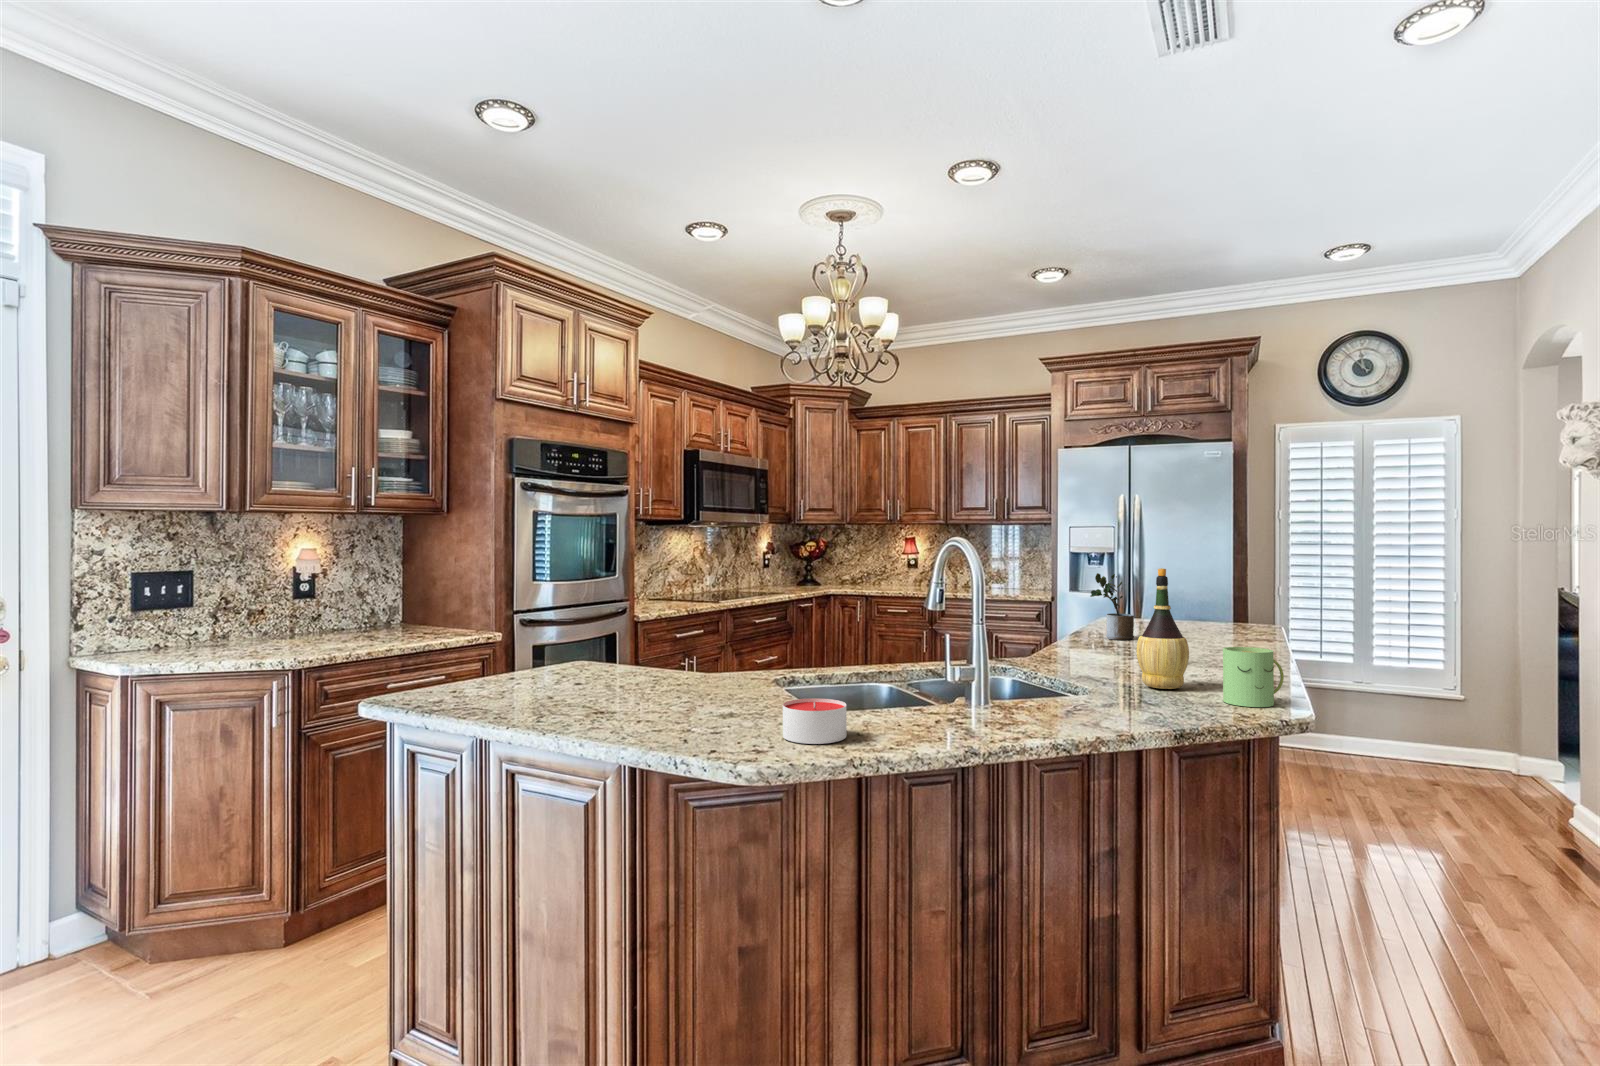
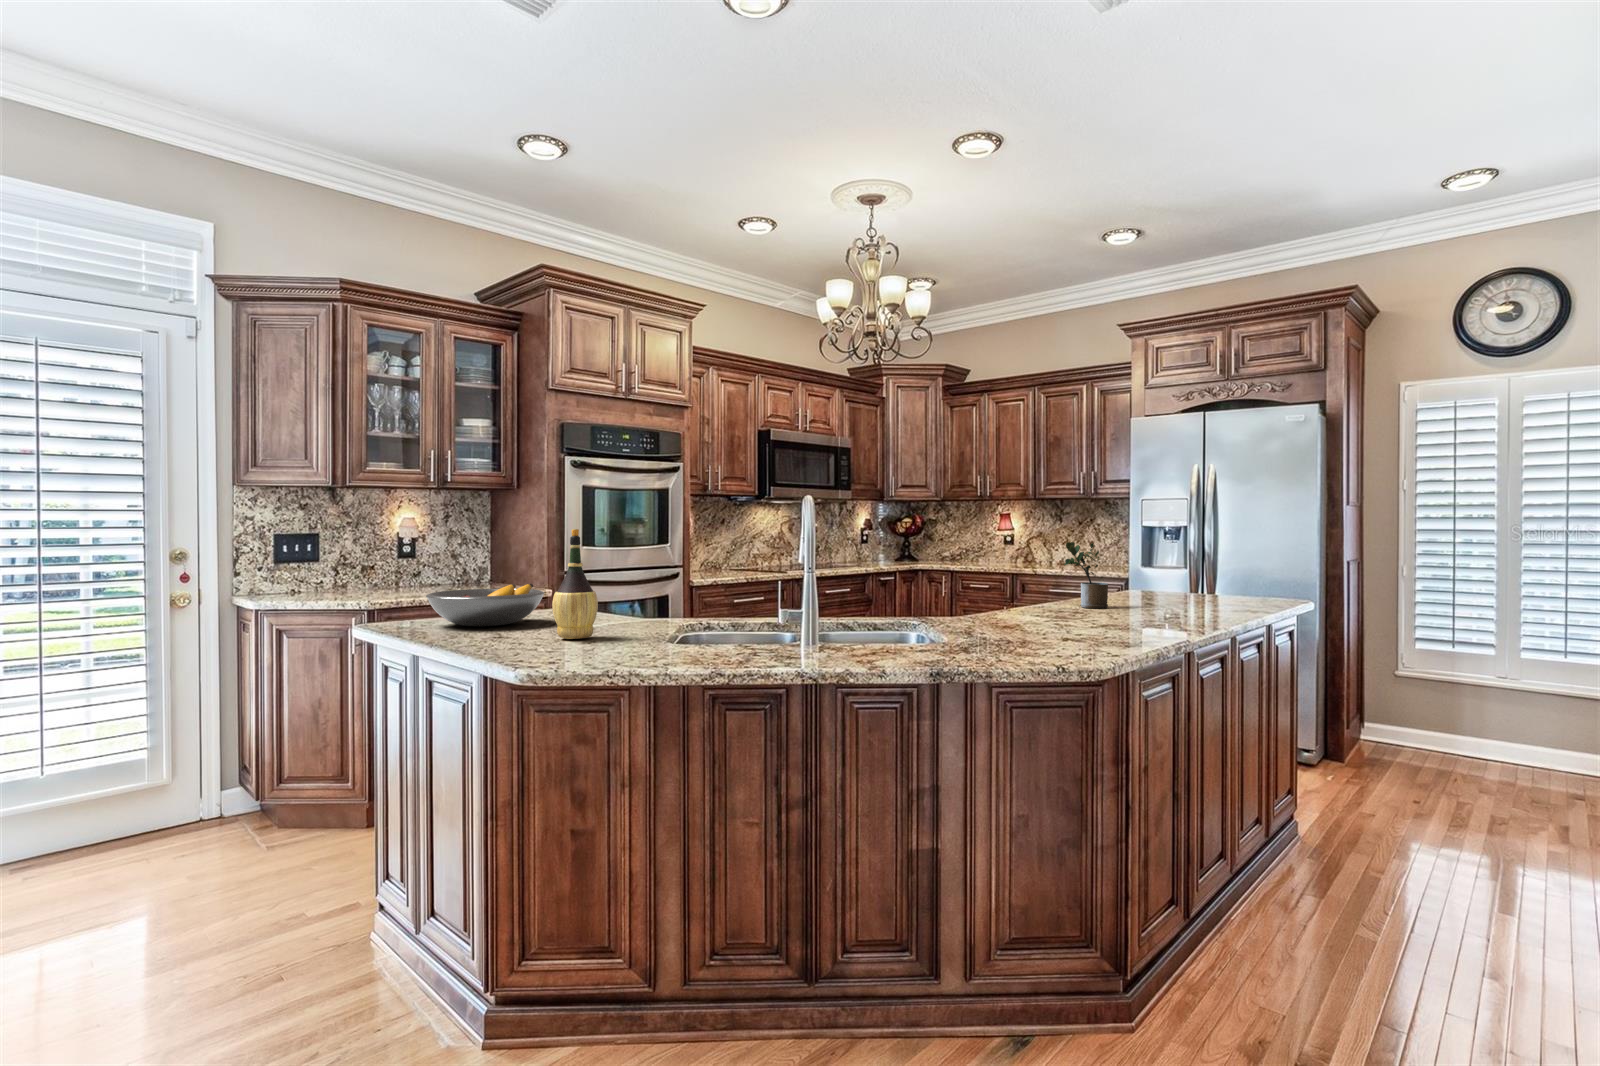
wine bottle: present [1137,568,1189,689] -> present [552,529,598,639]
fruit bowl: none [456,637,604,695] -> present [426,583,545,626]
mug: present [1223,647,1284,707] -> none [1027,601,1081,656]
candle: present [783,698,847,744] -> none [589,628,641,660]

